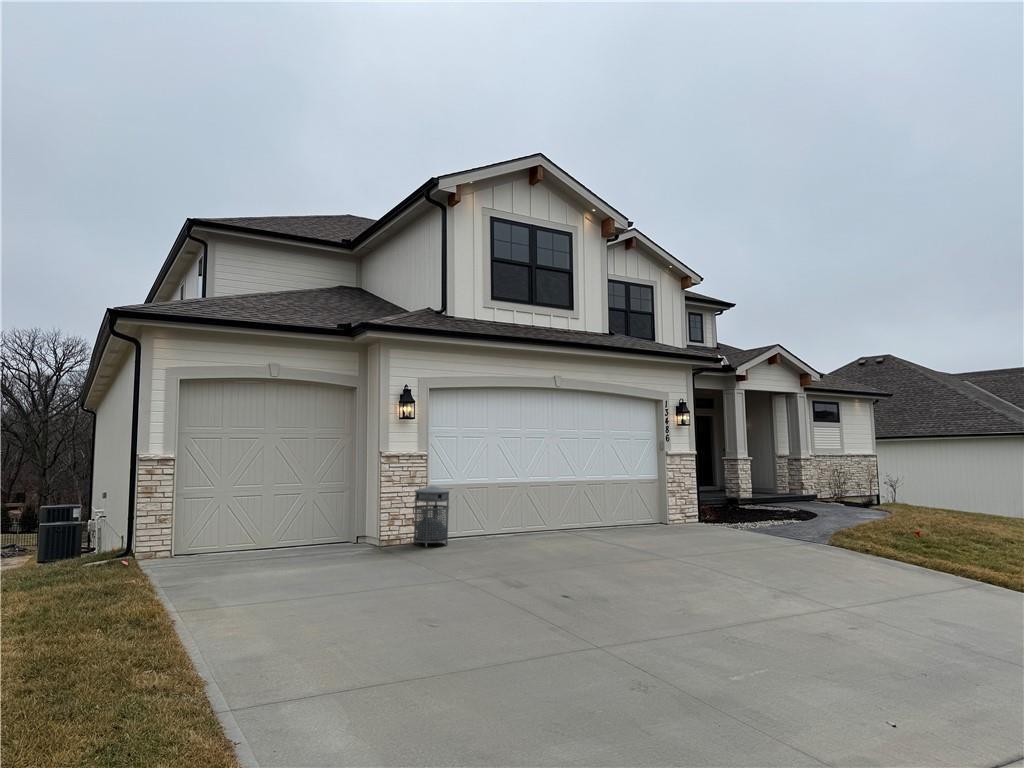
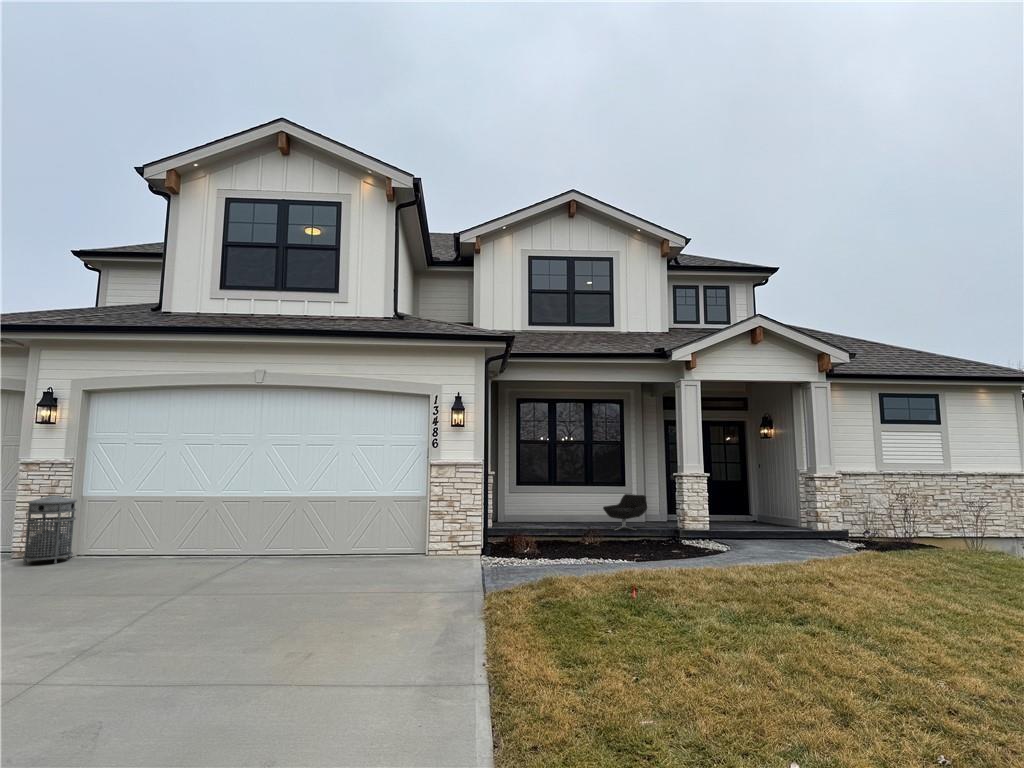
lounge chair: none [694,477,724,503] -> present [603,494,647,529]

